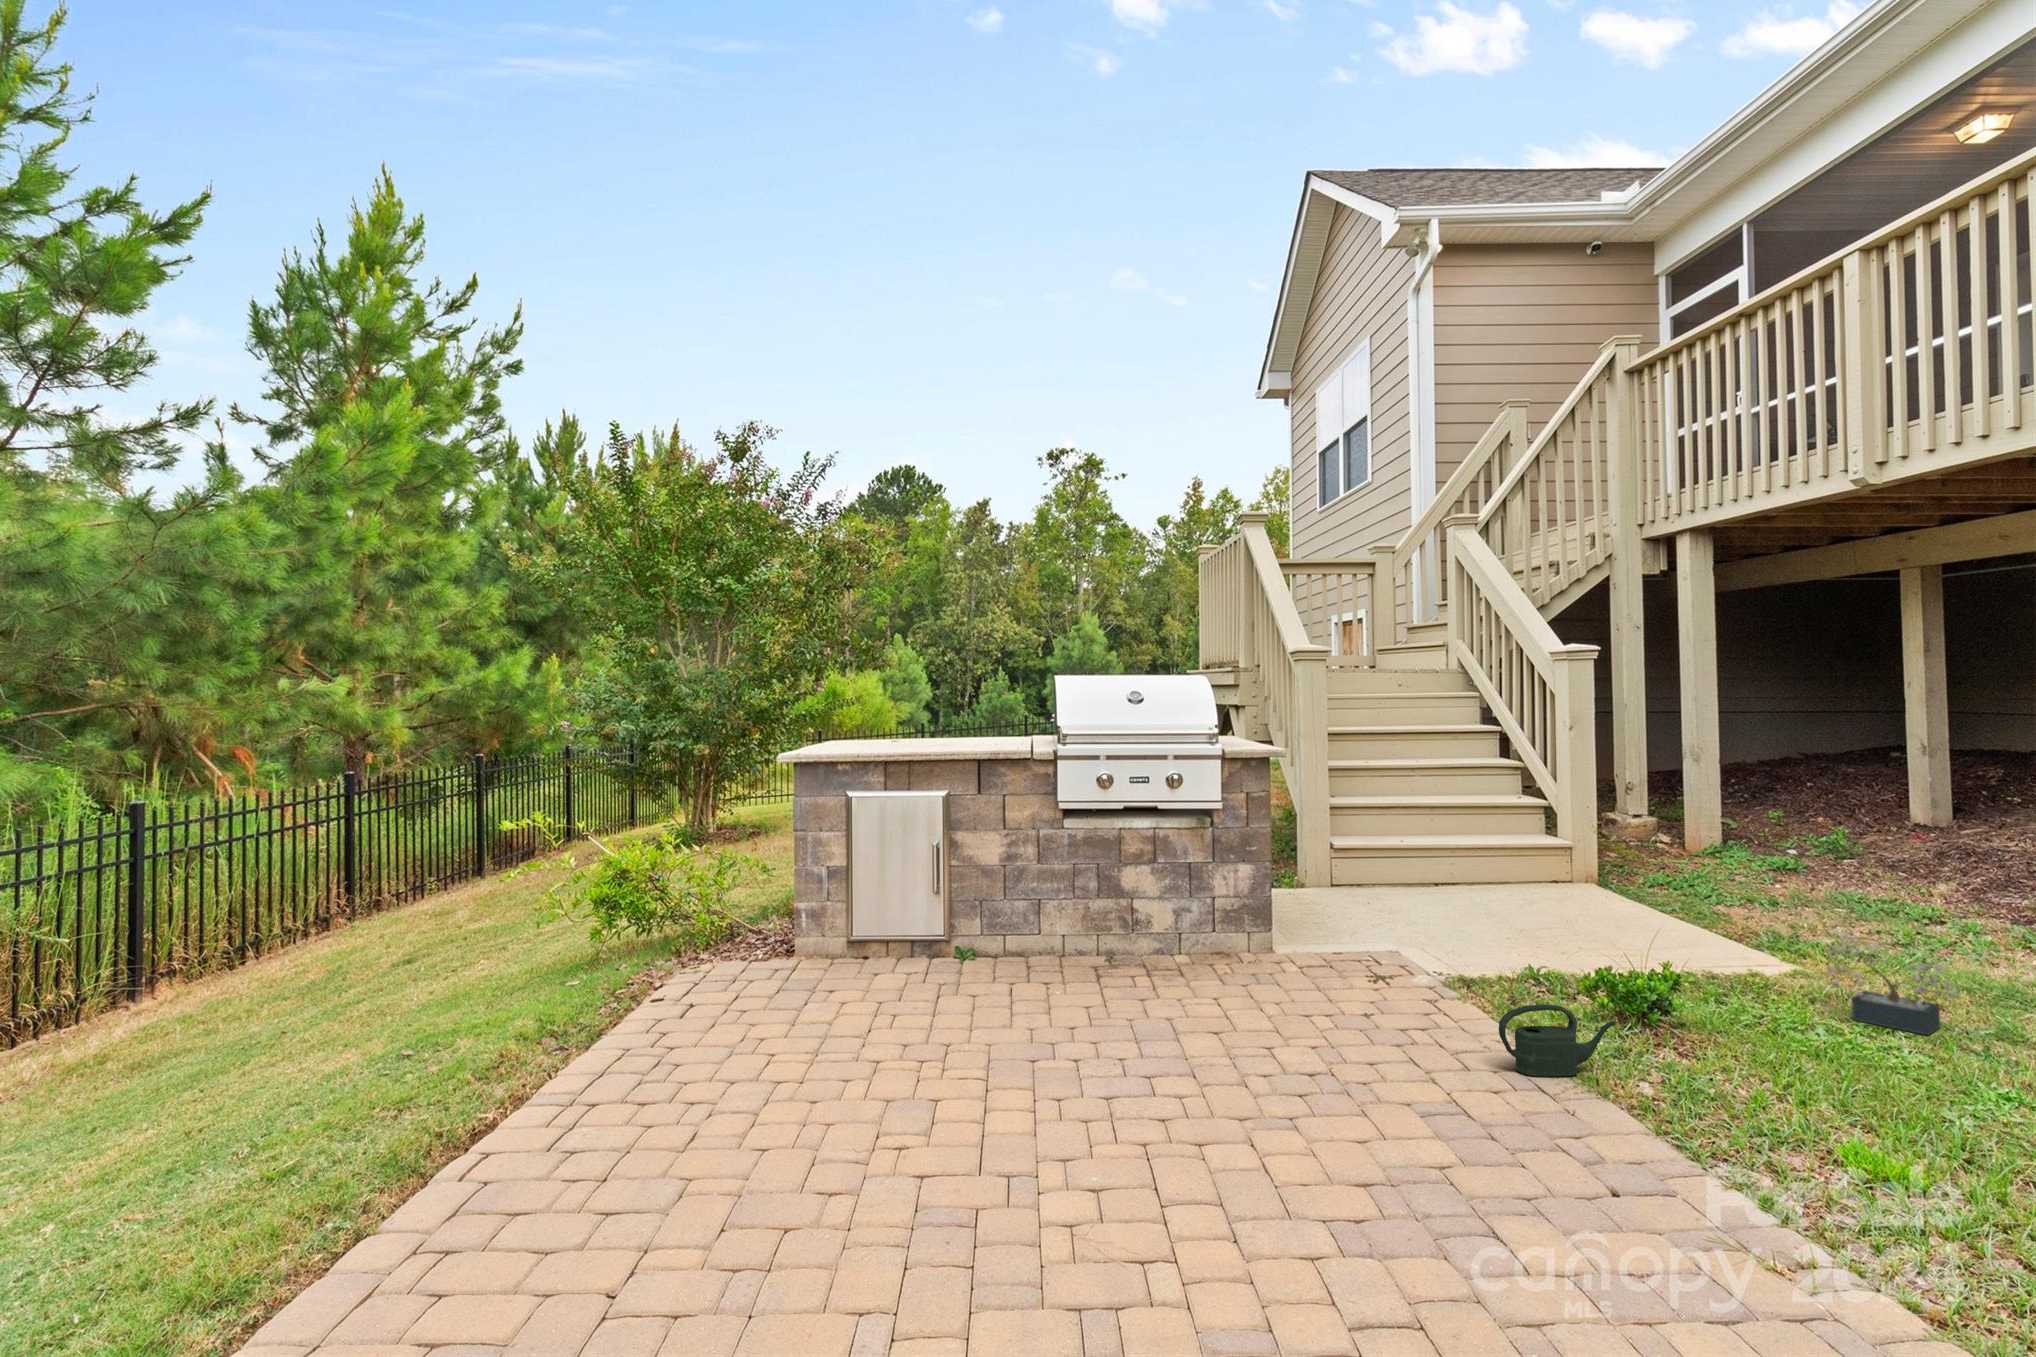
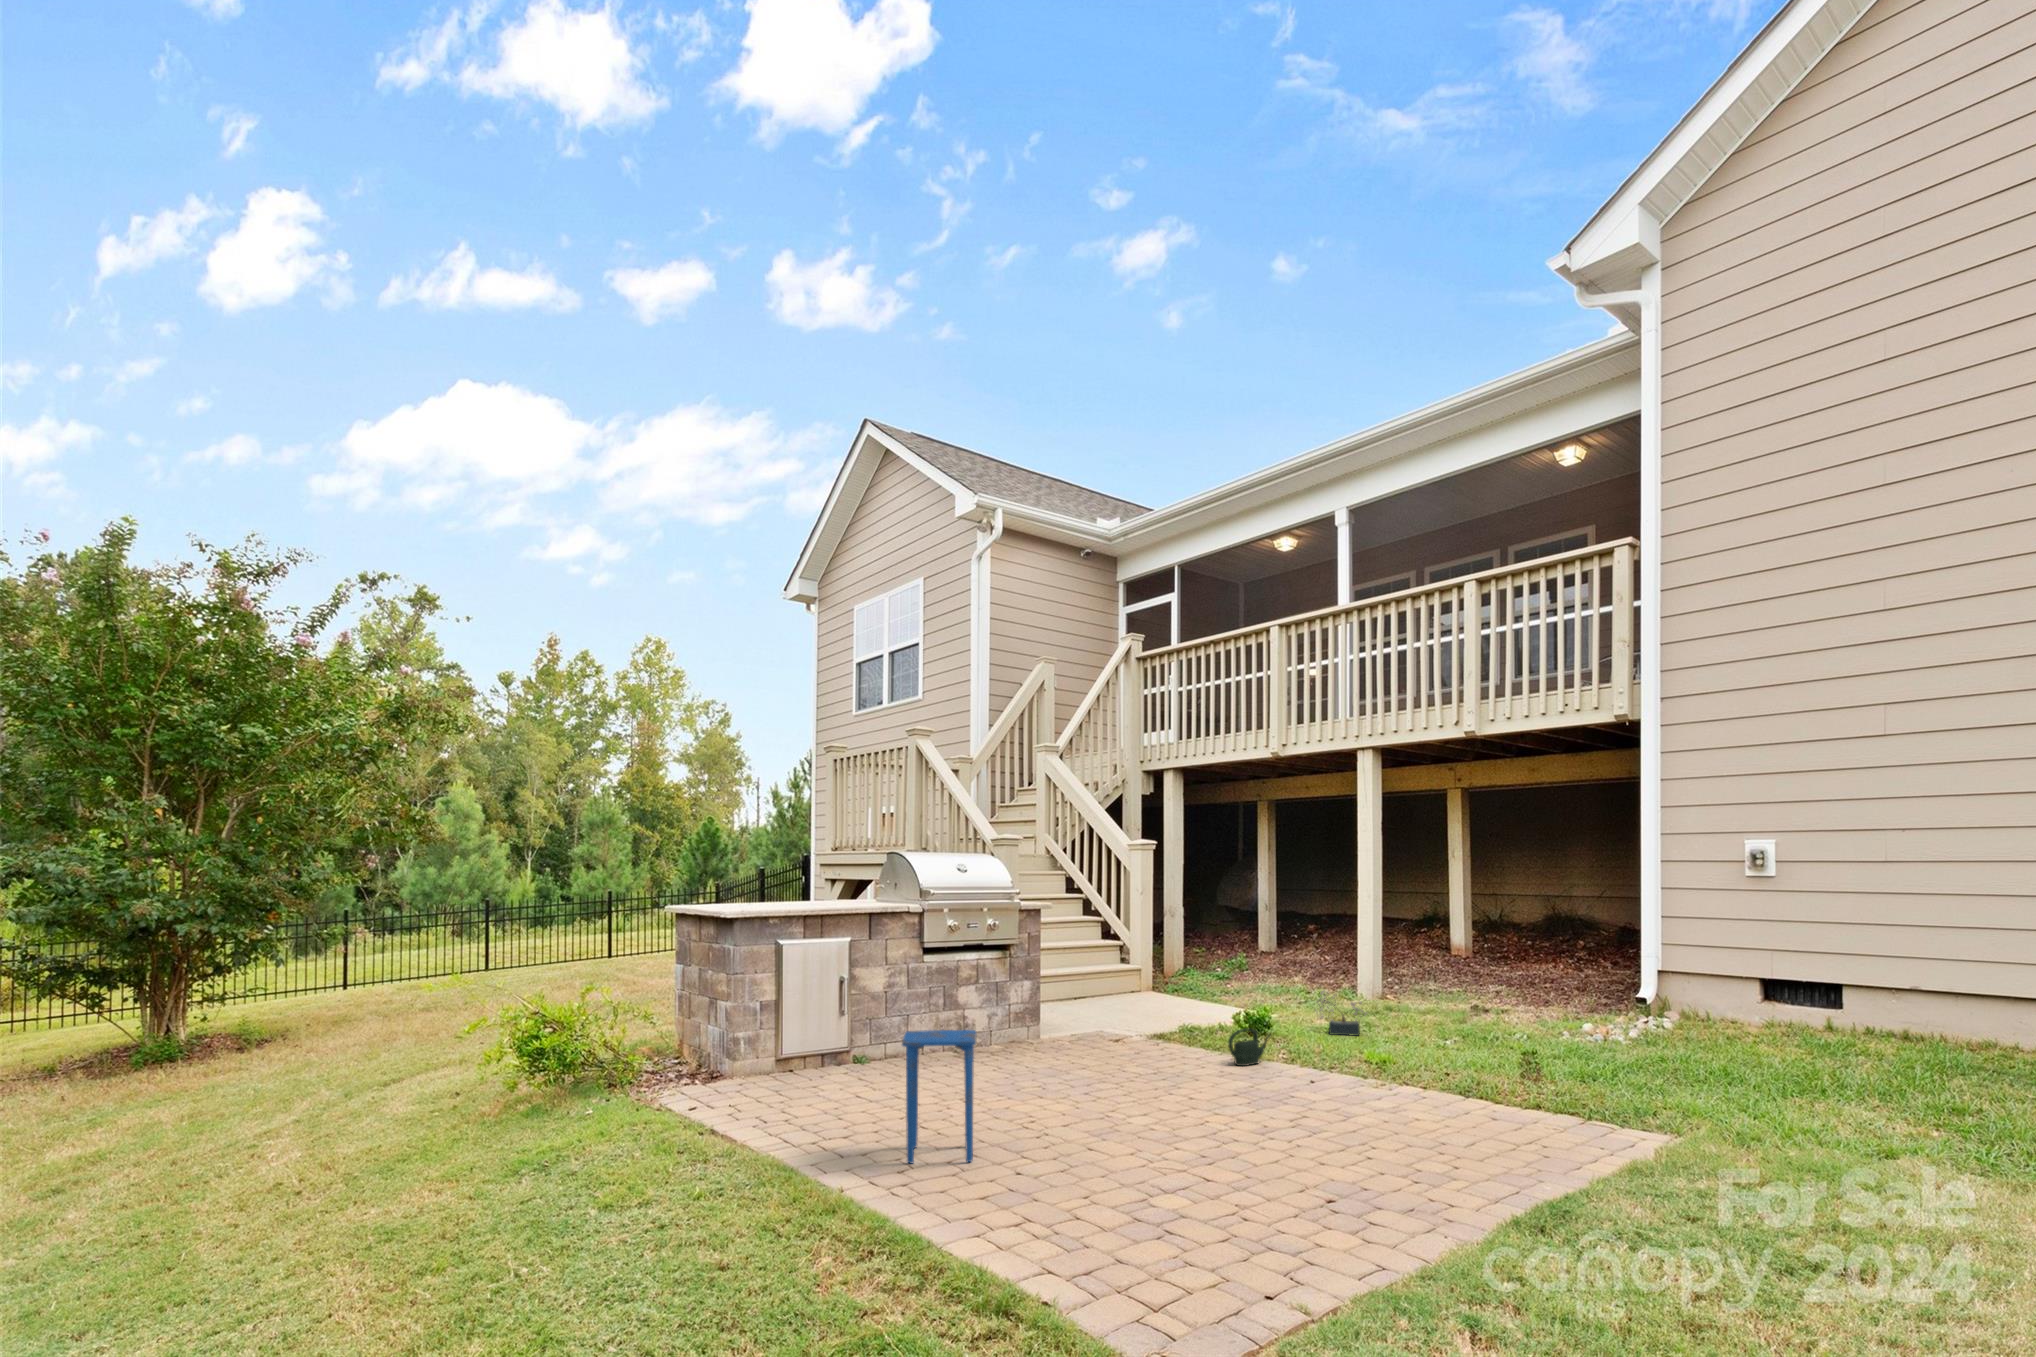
side table: none [557,968,734,1223] -> present [902,1030,976,1163]

